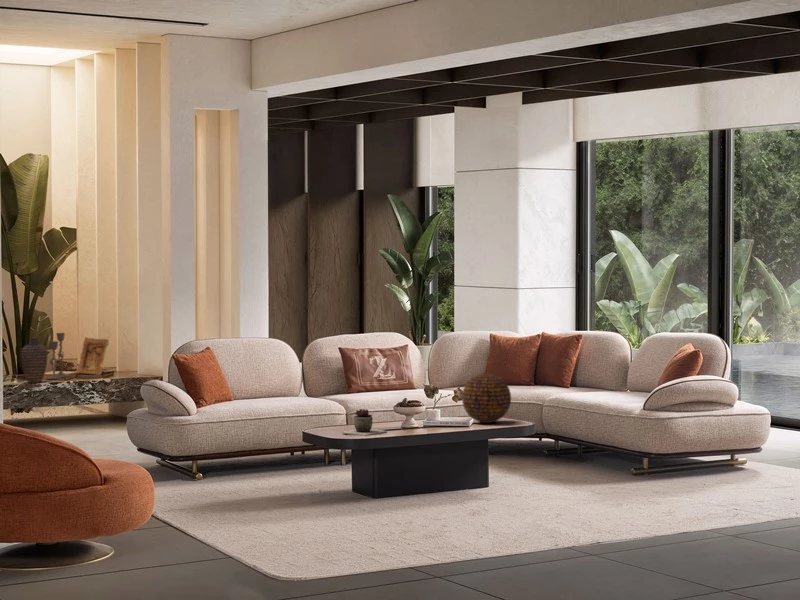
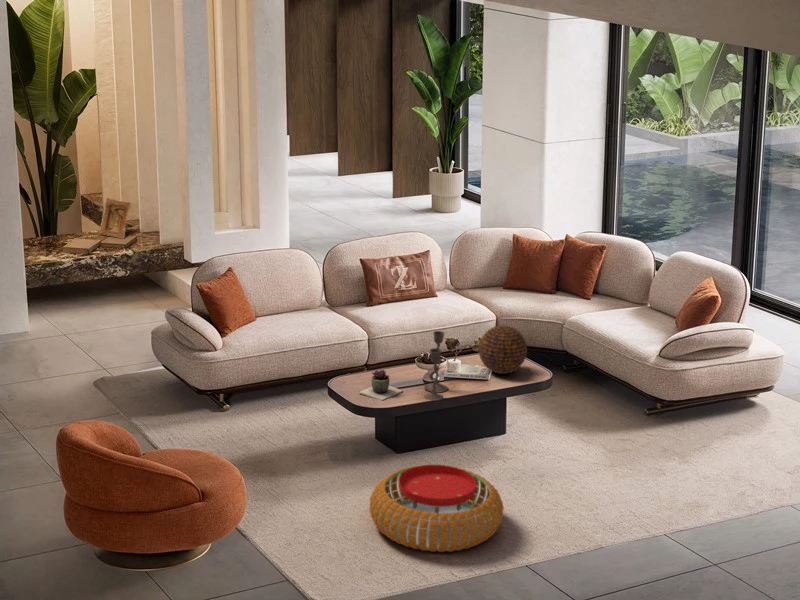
candlestick: present [47,333,69,379] -> present [424,331,448,400]
decorative vase: present [21,337,48,383] -> none [44,212,71,257]
pouf: none [357,472,499,543] -> present [370,465,503,552]

